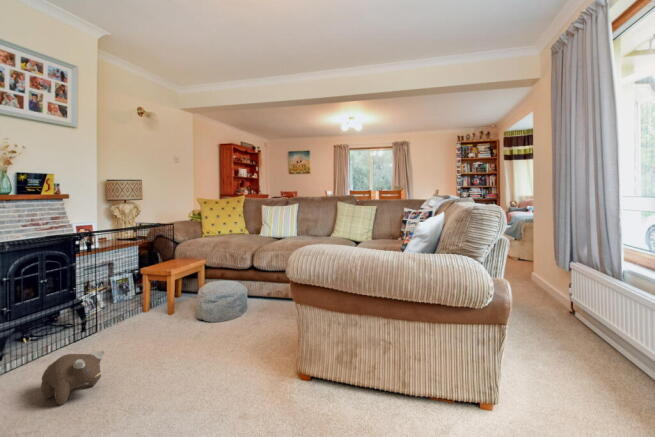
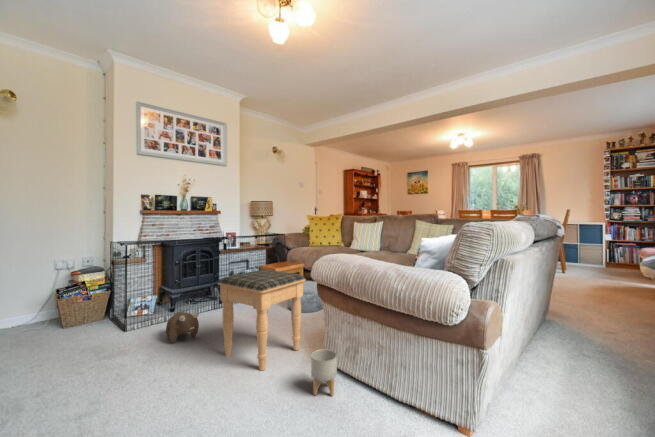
footstool: none [151,276,266,405] -> present [218,270,306,370]
planter: none [310,359,339,414] -> present [311,349,337,396]

